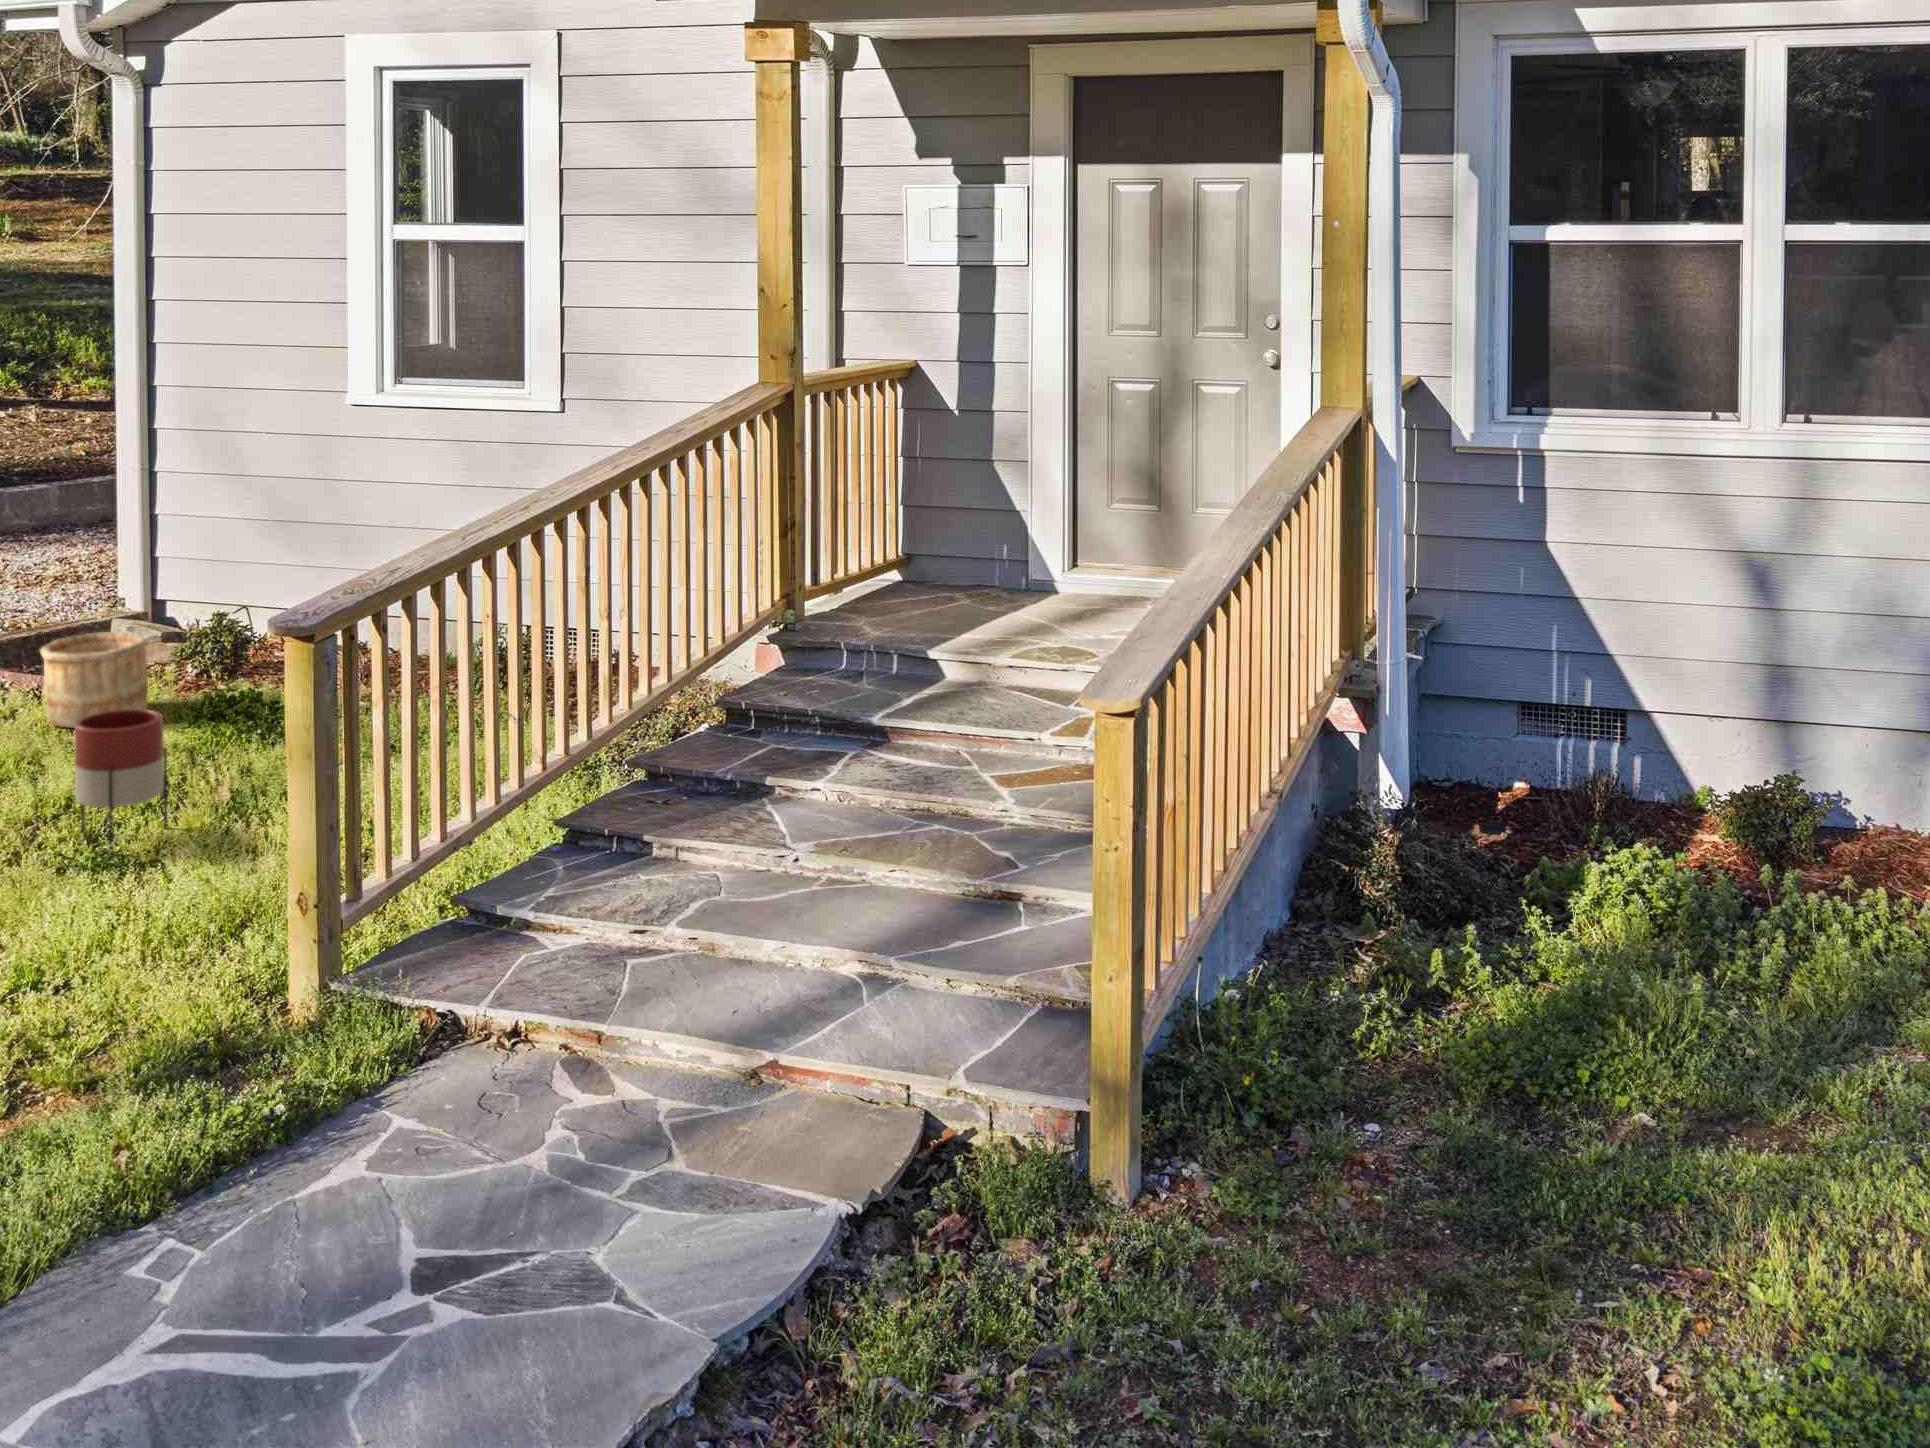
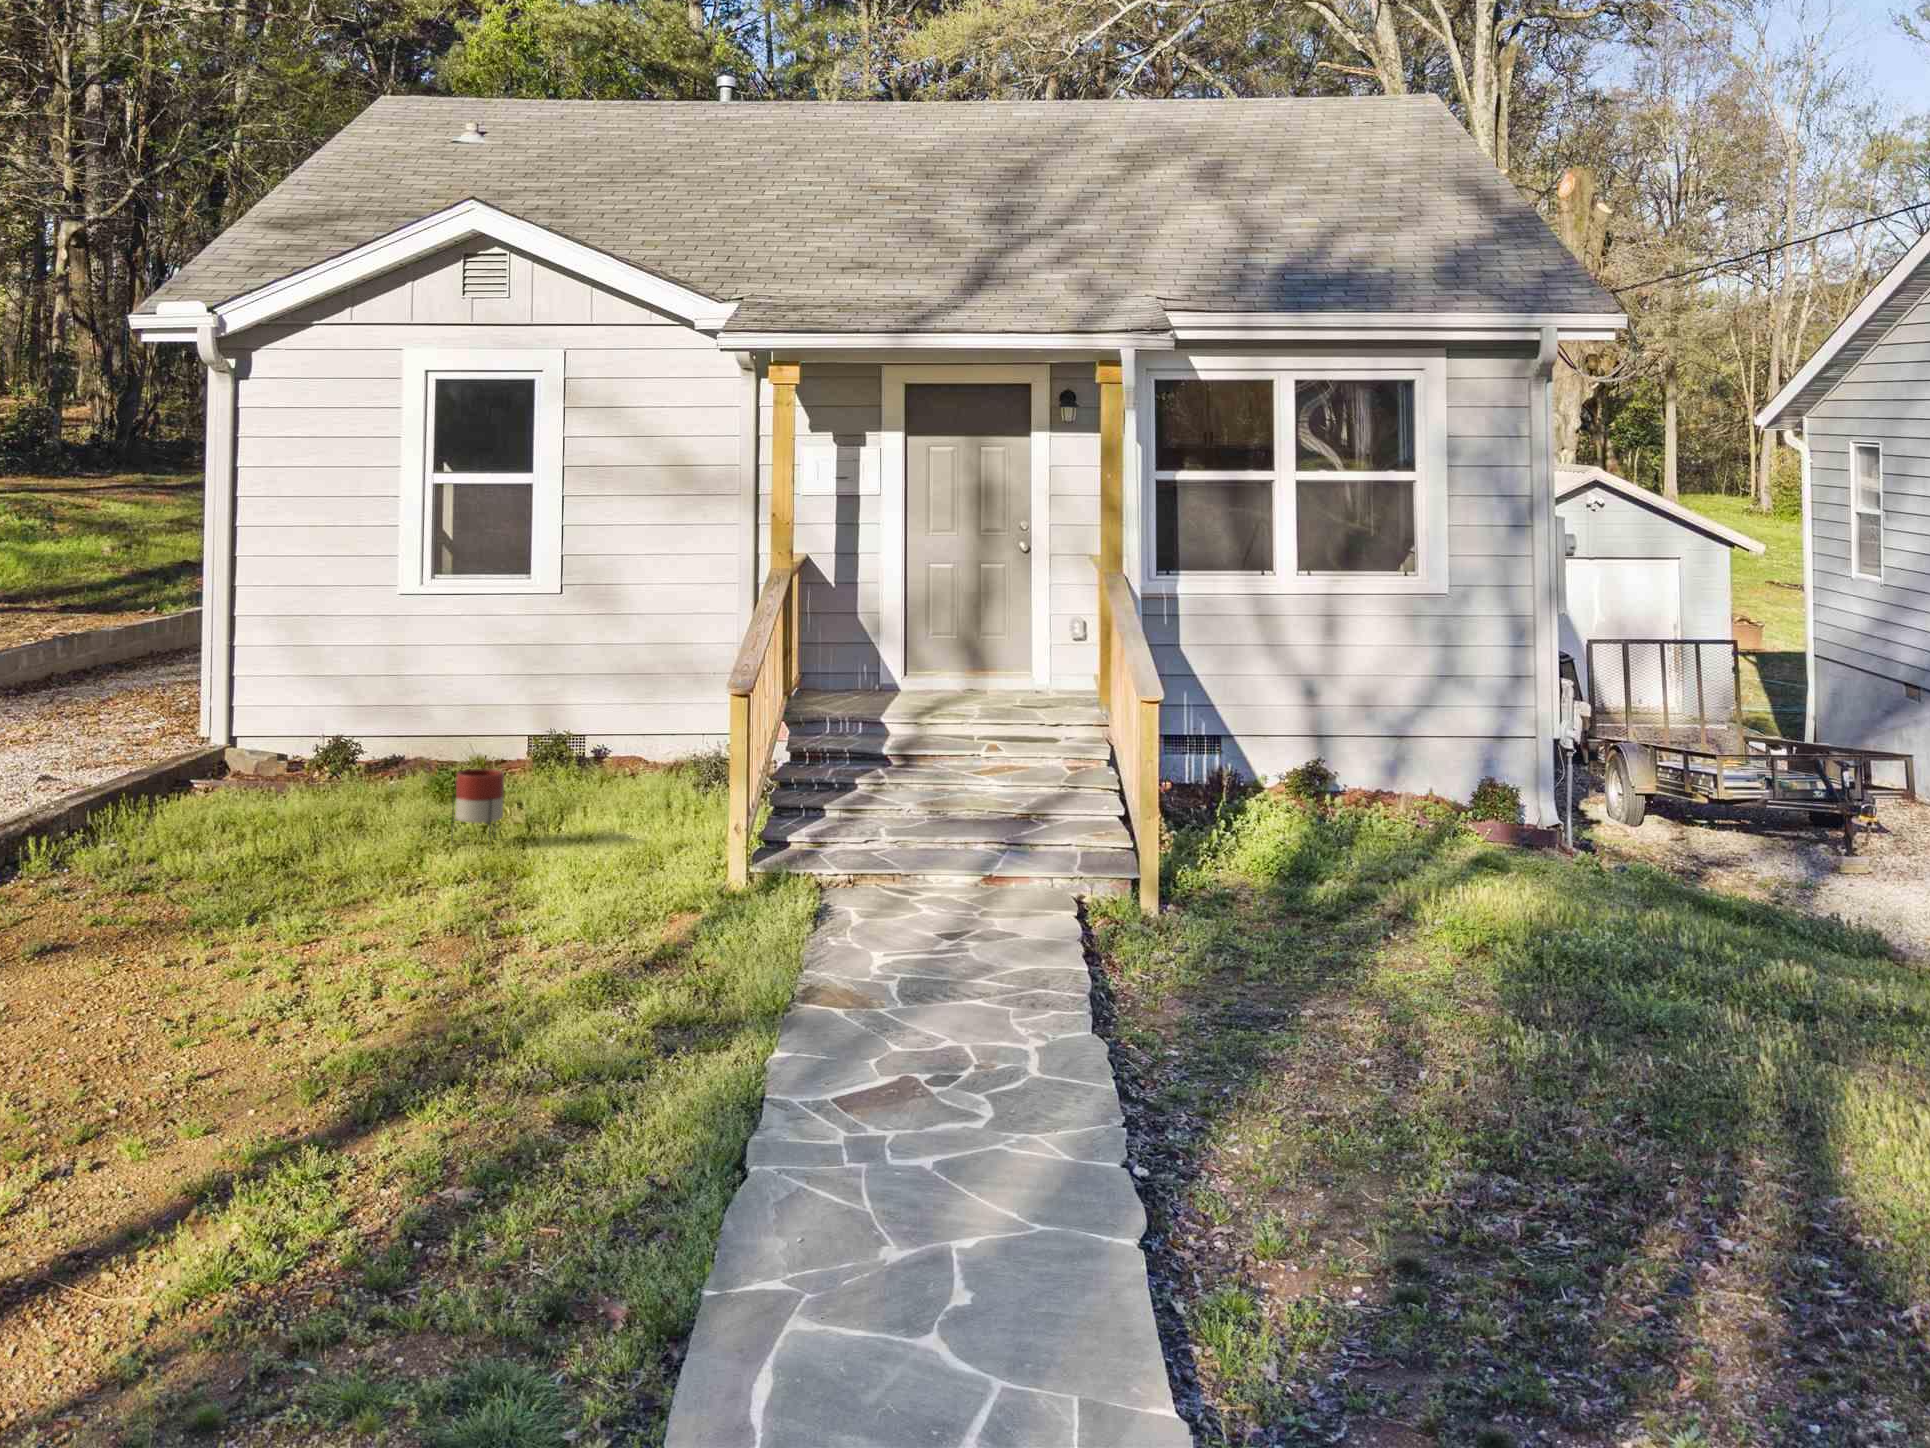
wooden bucket: present [40,632,148,728] -> none [284,750,350,810]

